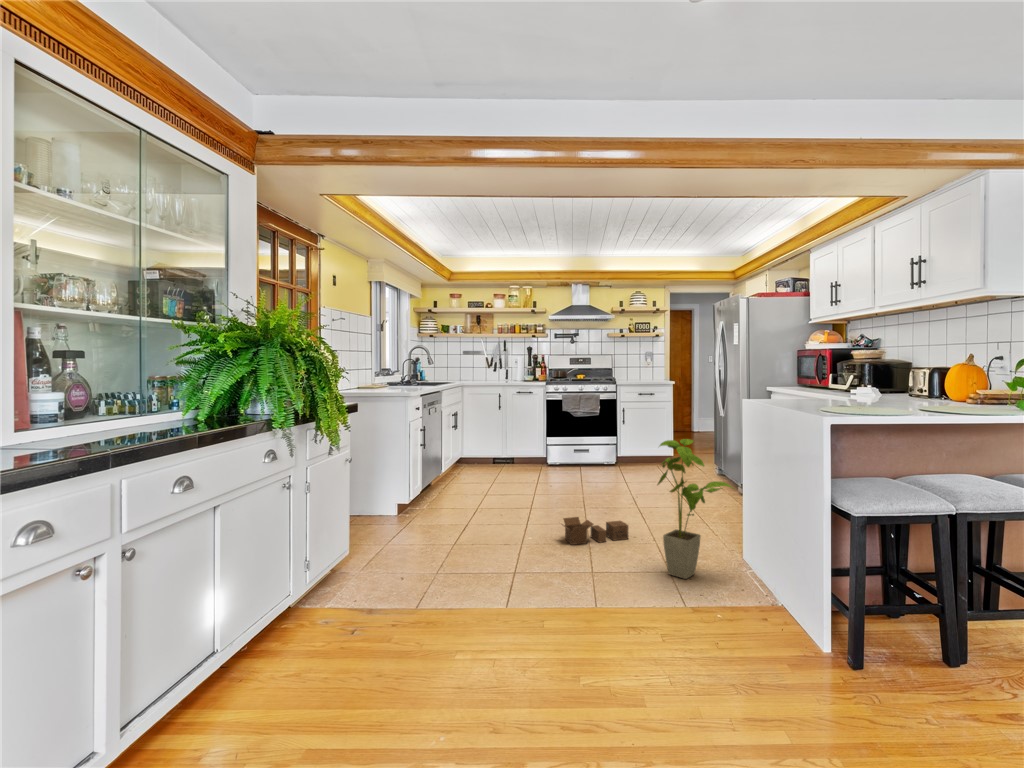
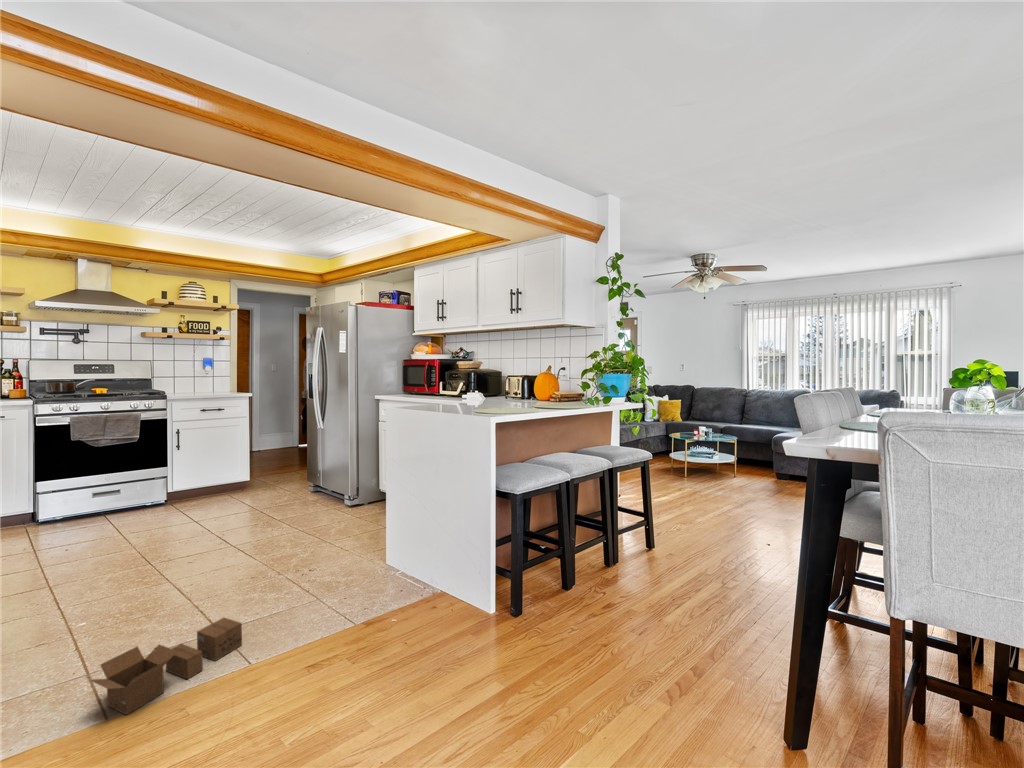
house plant: present [657,439,734,579] -> none [319,480,434,698]

